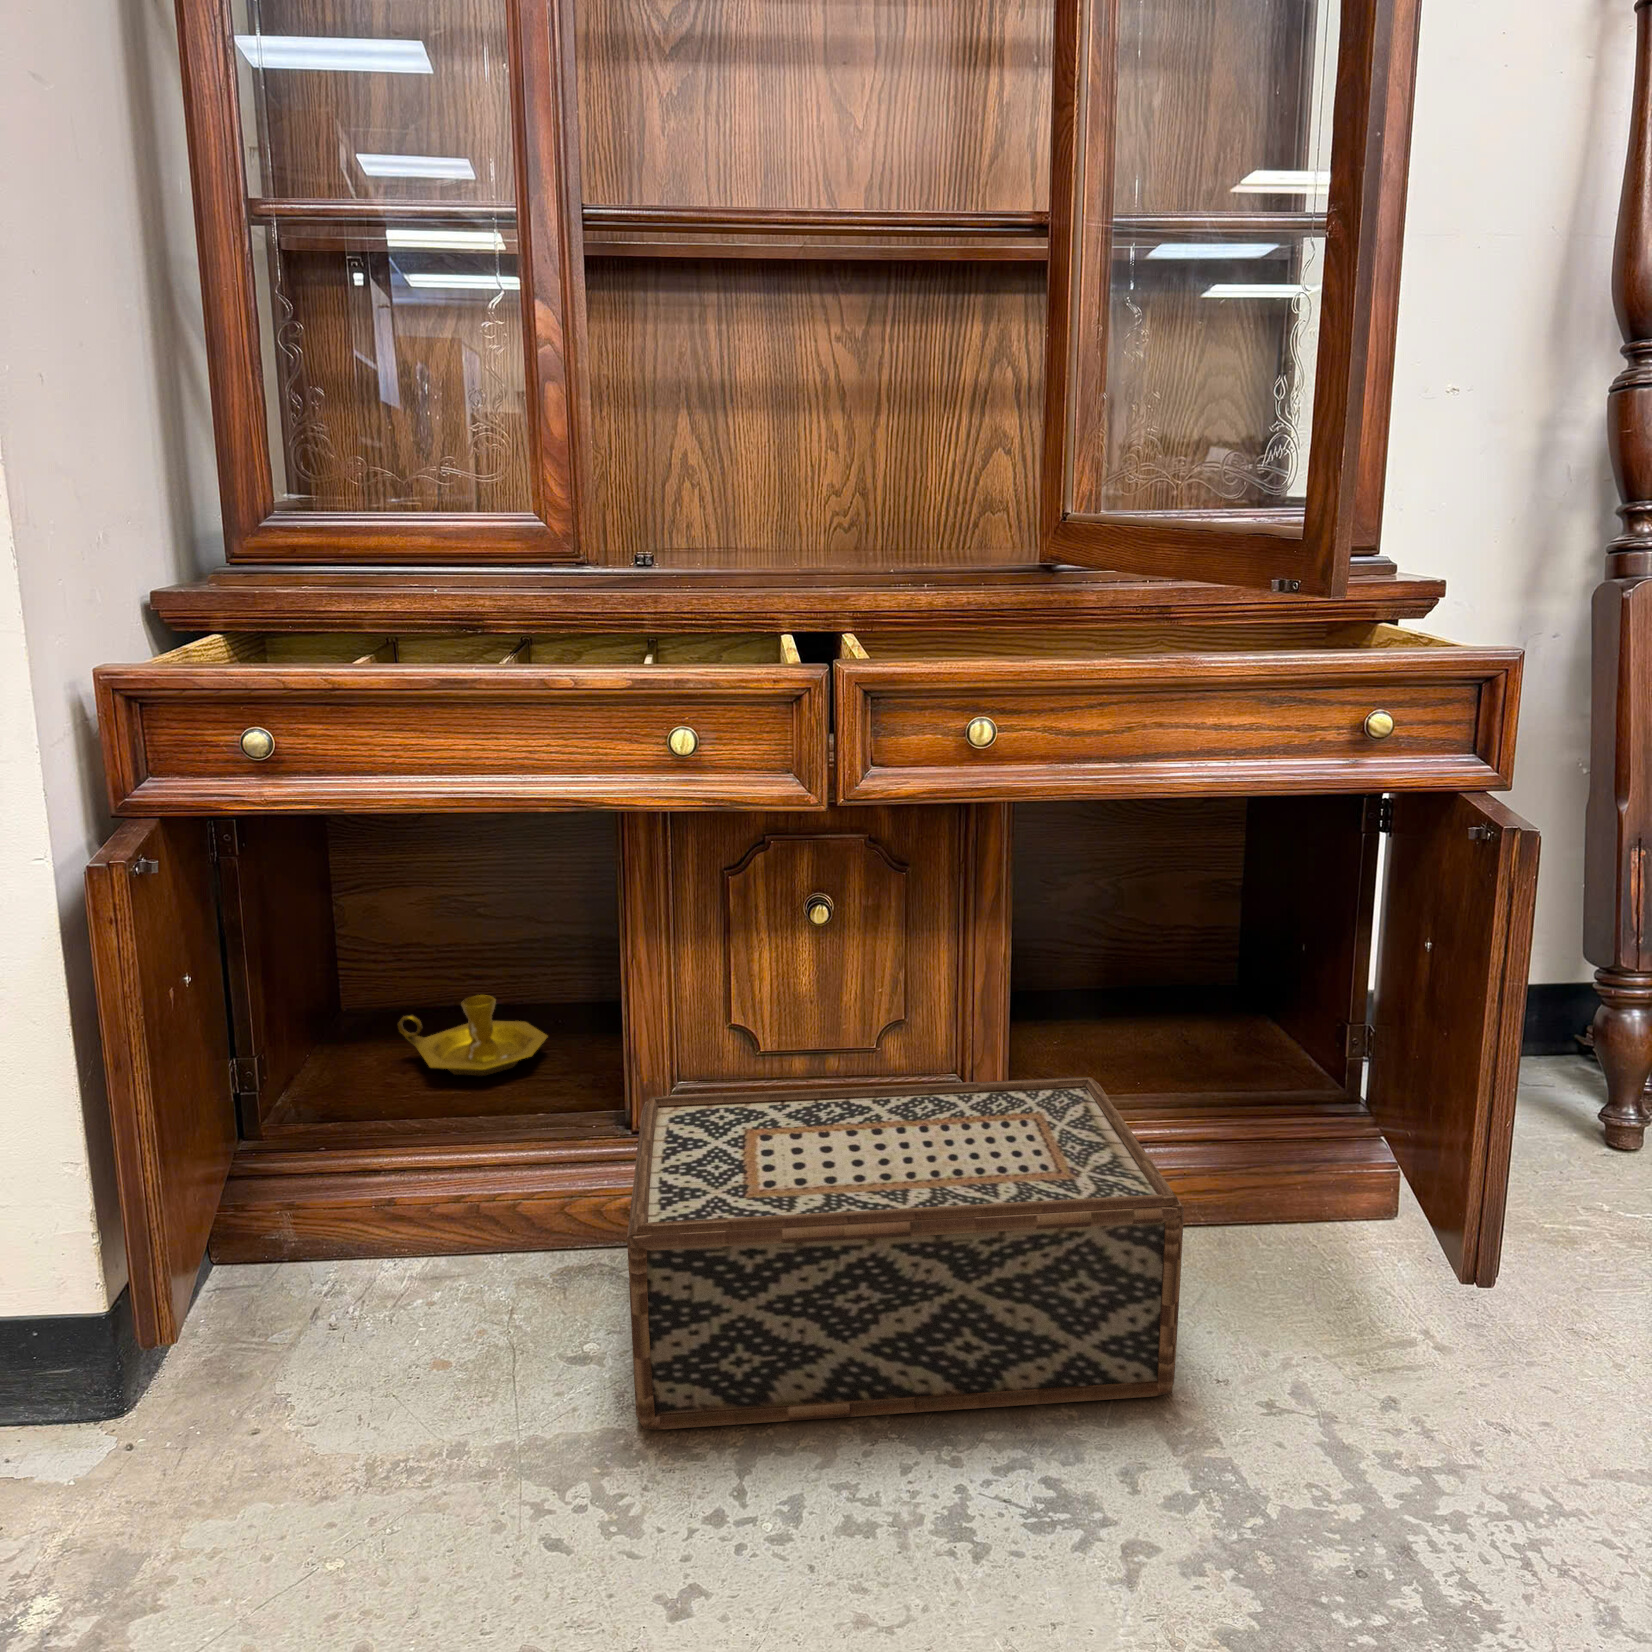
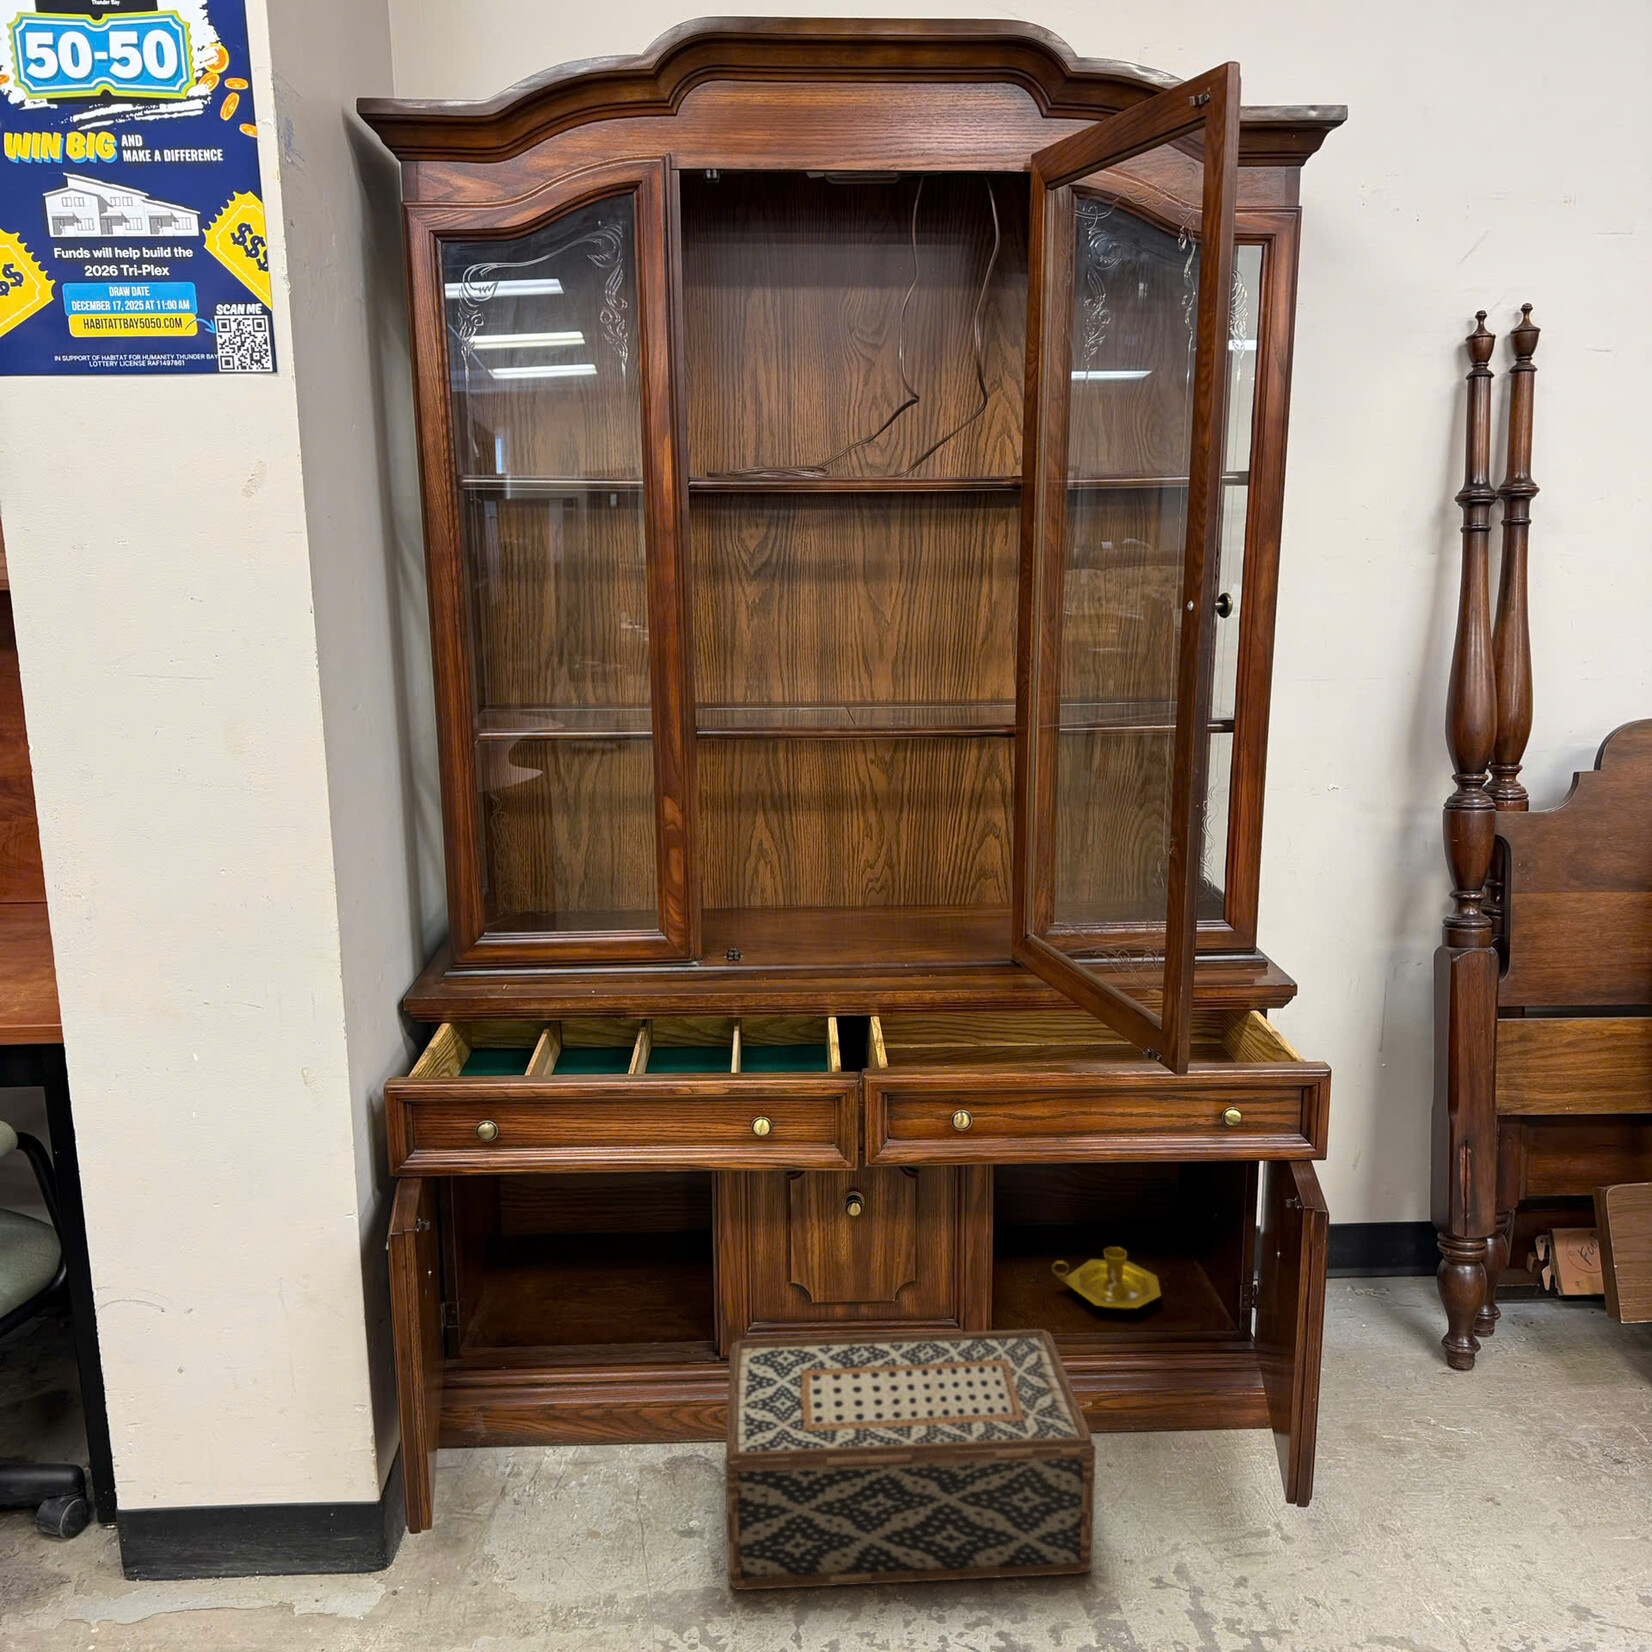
candlestick: present [398,995,548,1076] -> present [1052,1247,1161,1310]

